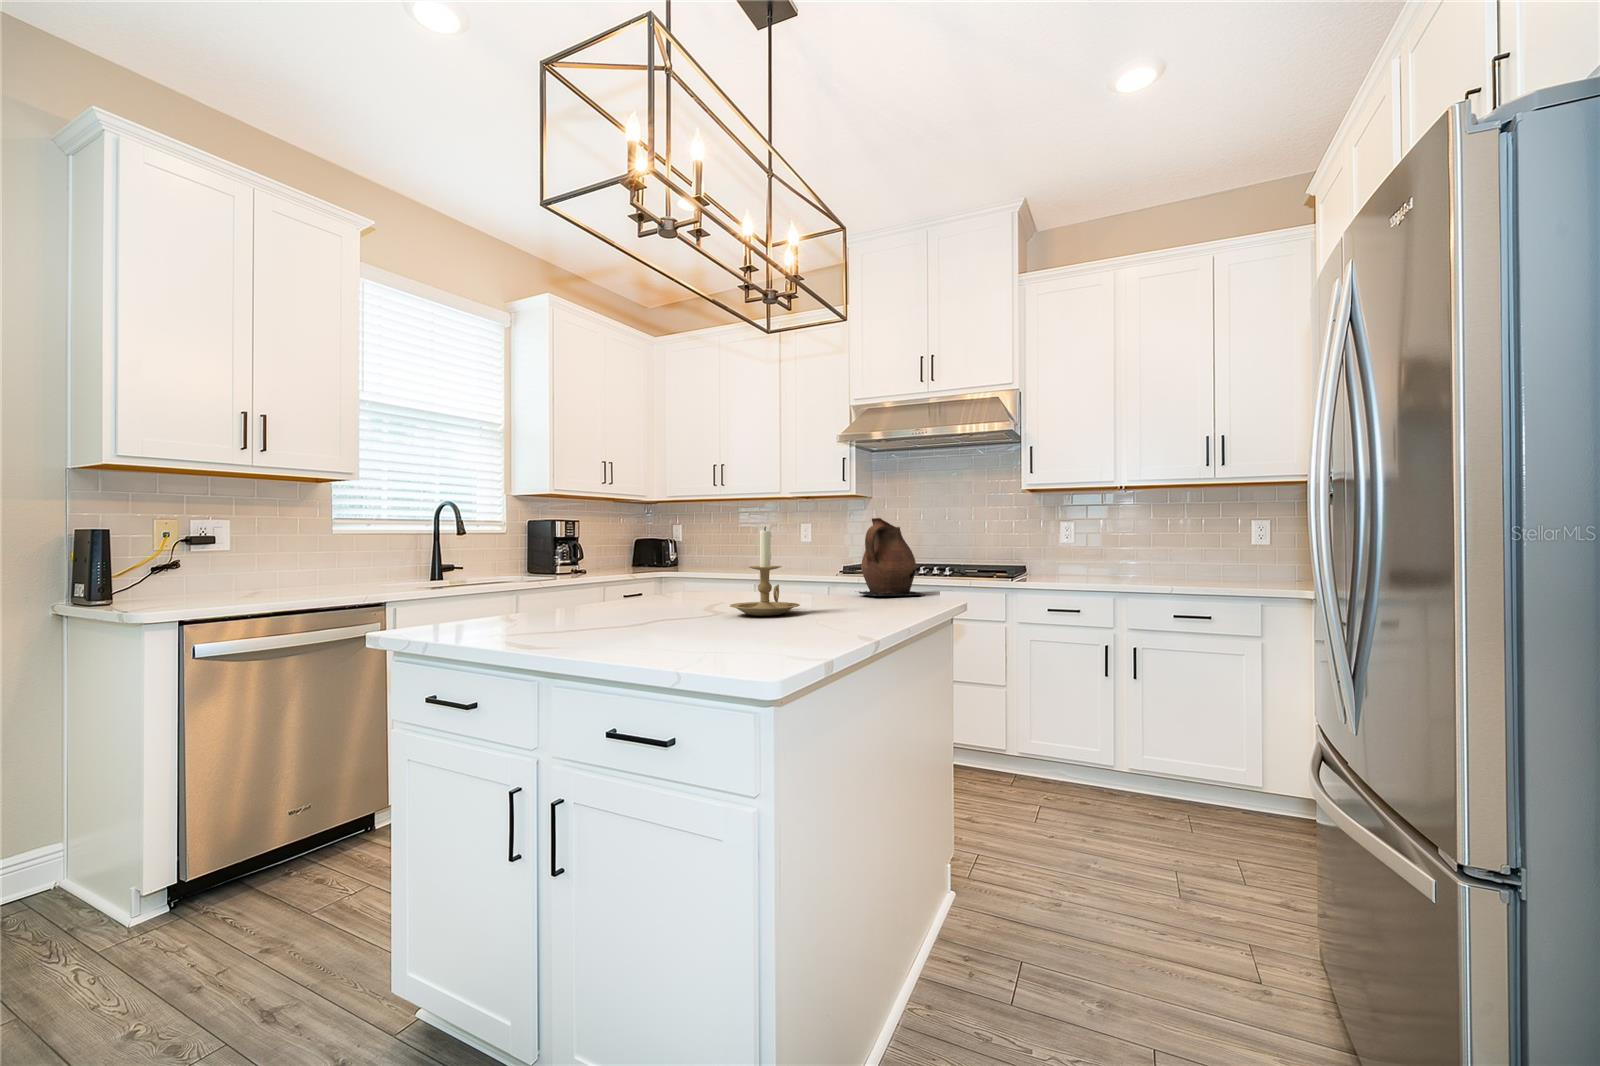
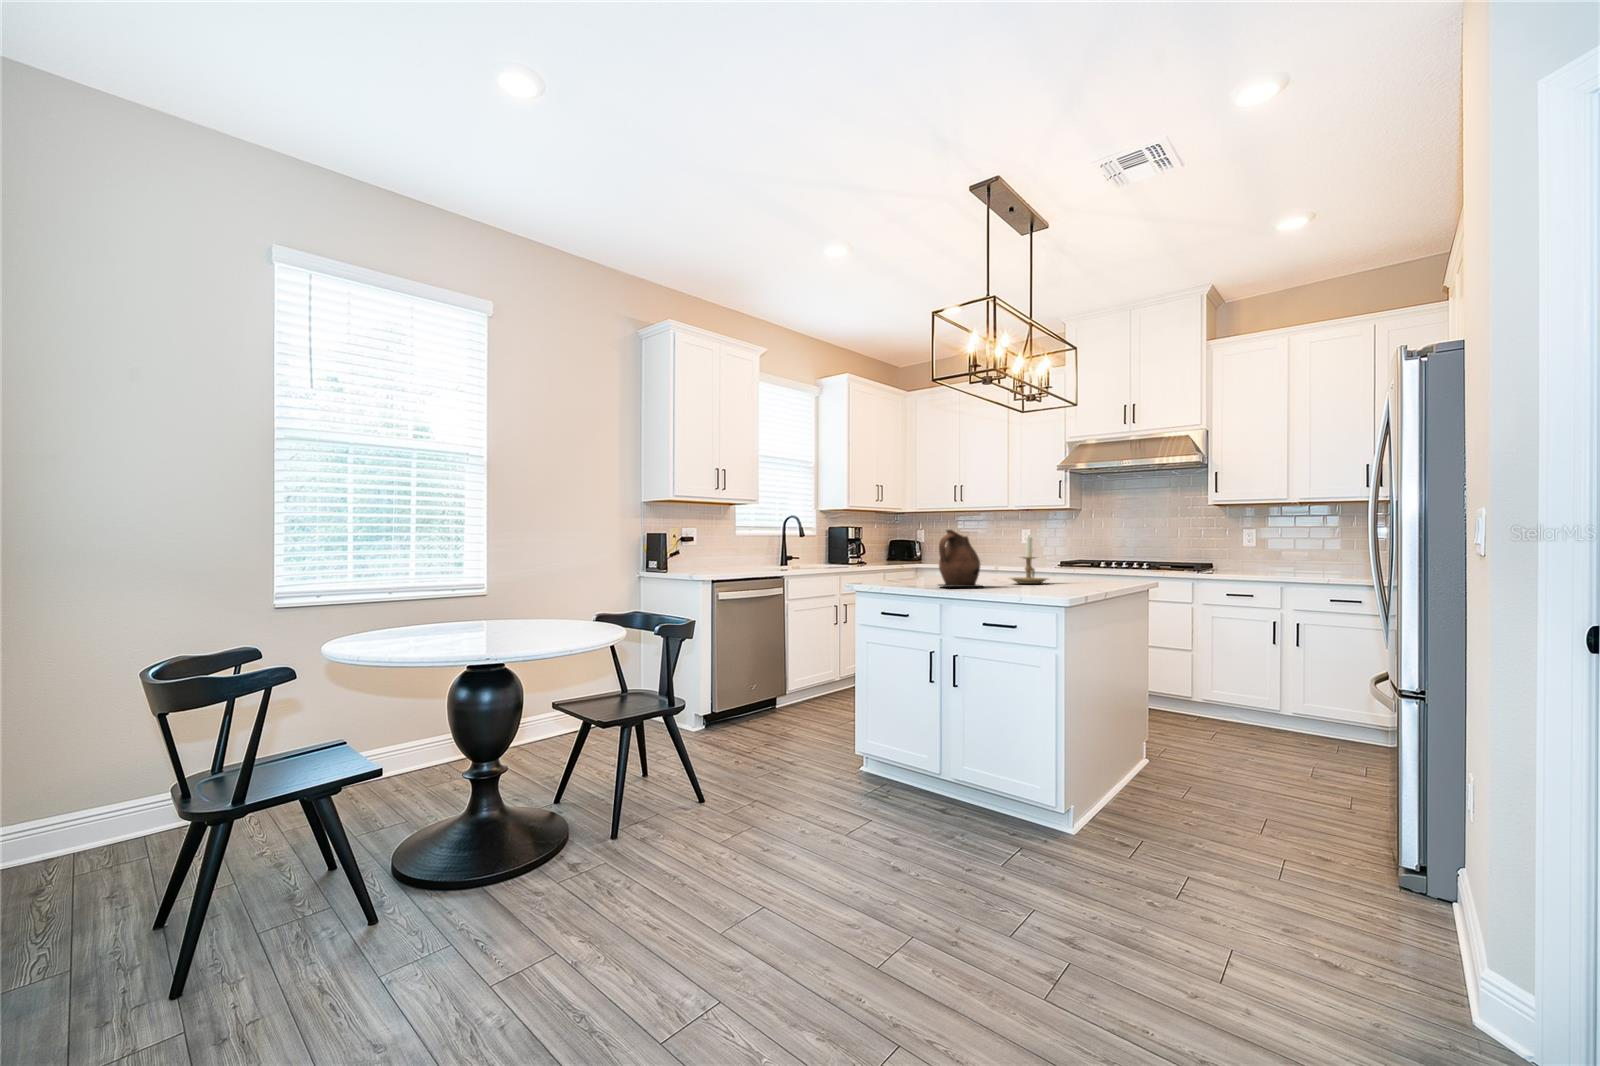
ceramic pitcher: present [859,518,925,596] -> present [939,530,983,587]

